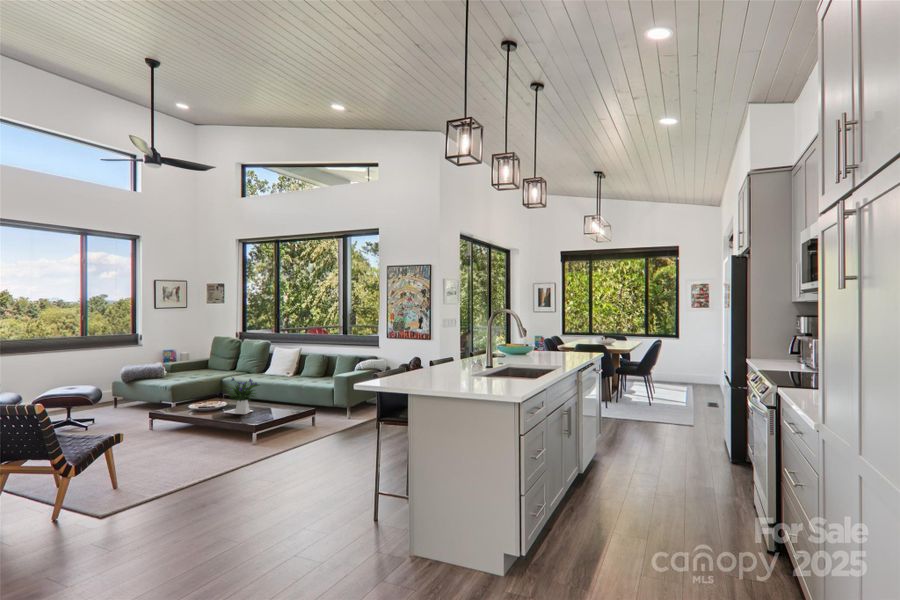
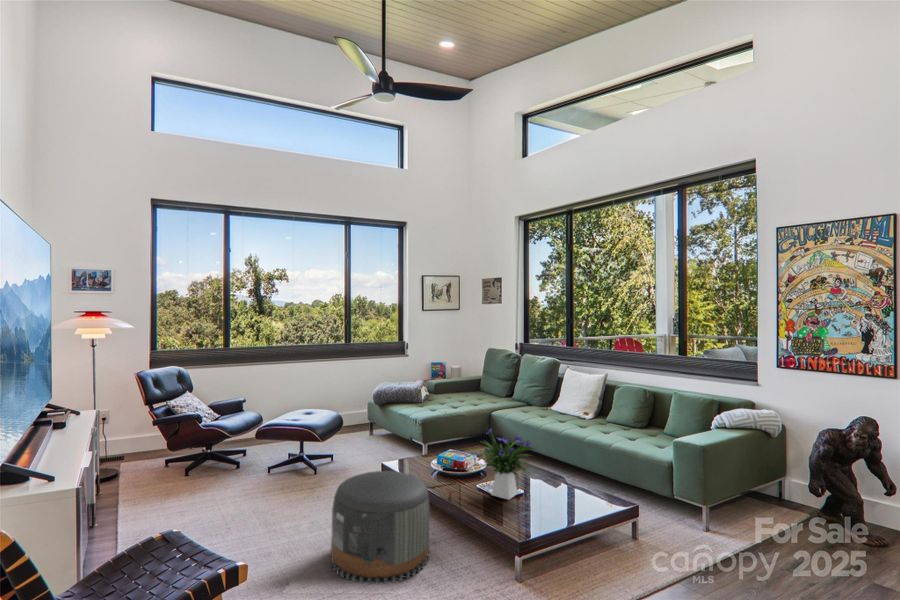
pouf: none [141,404,203,457] -> present [331,471,430,584]

